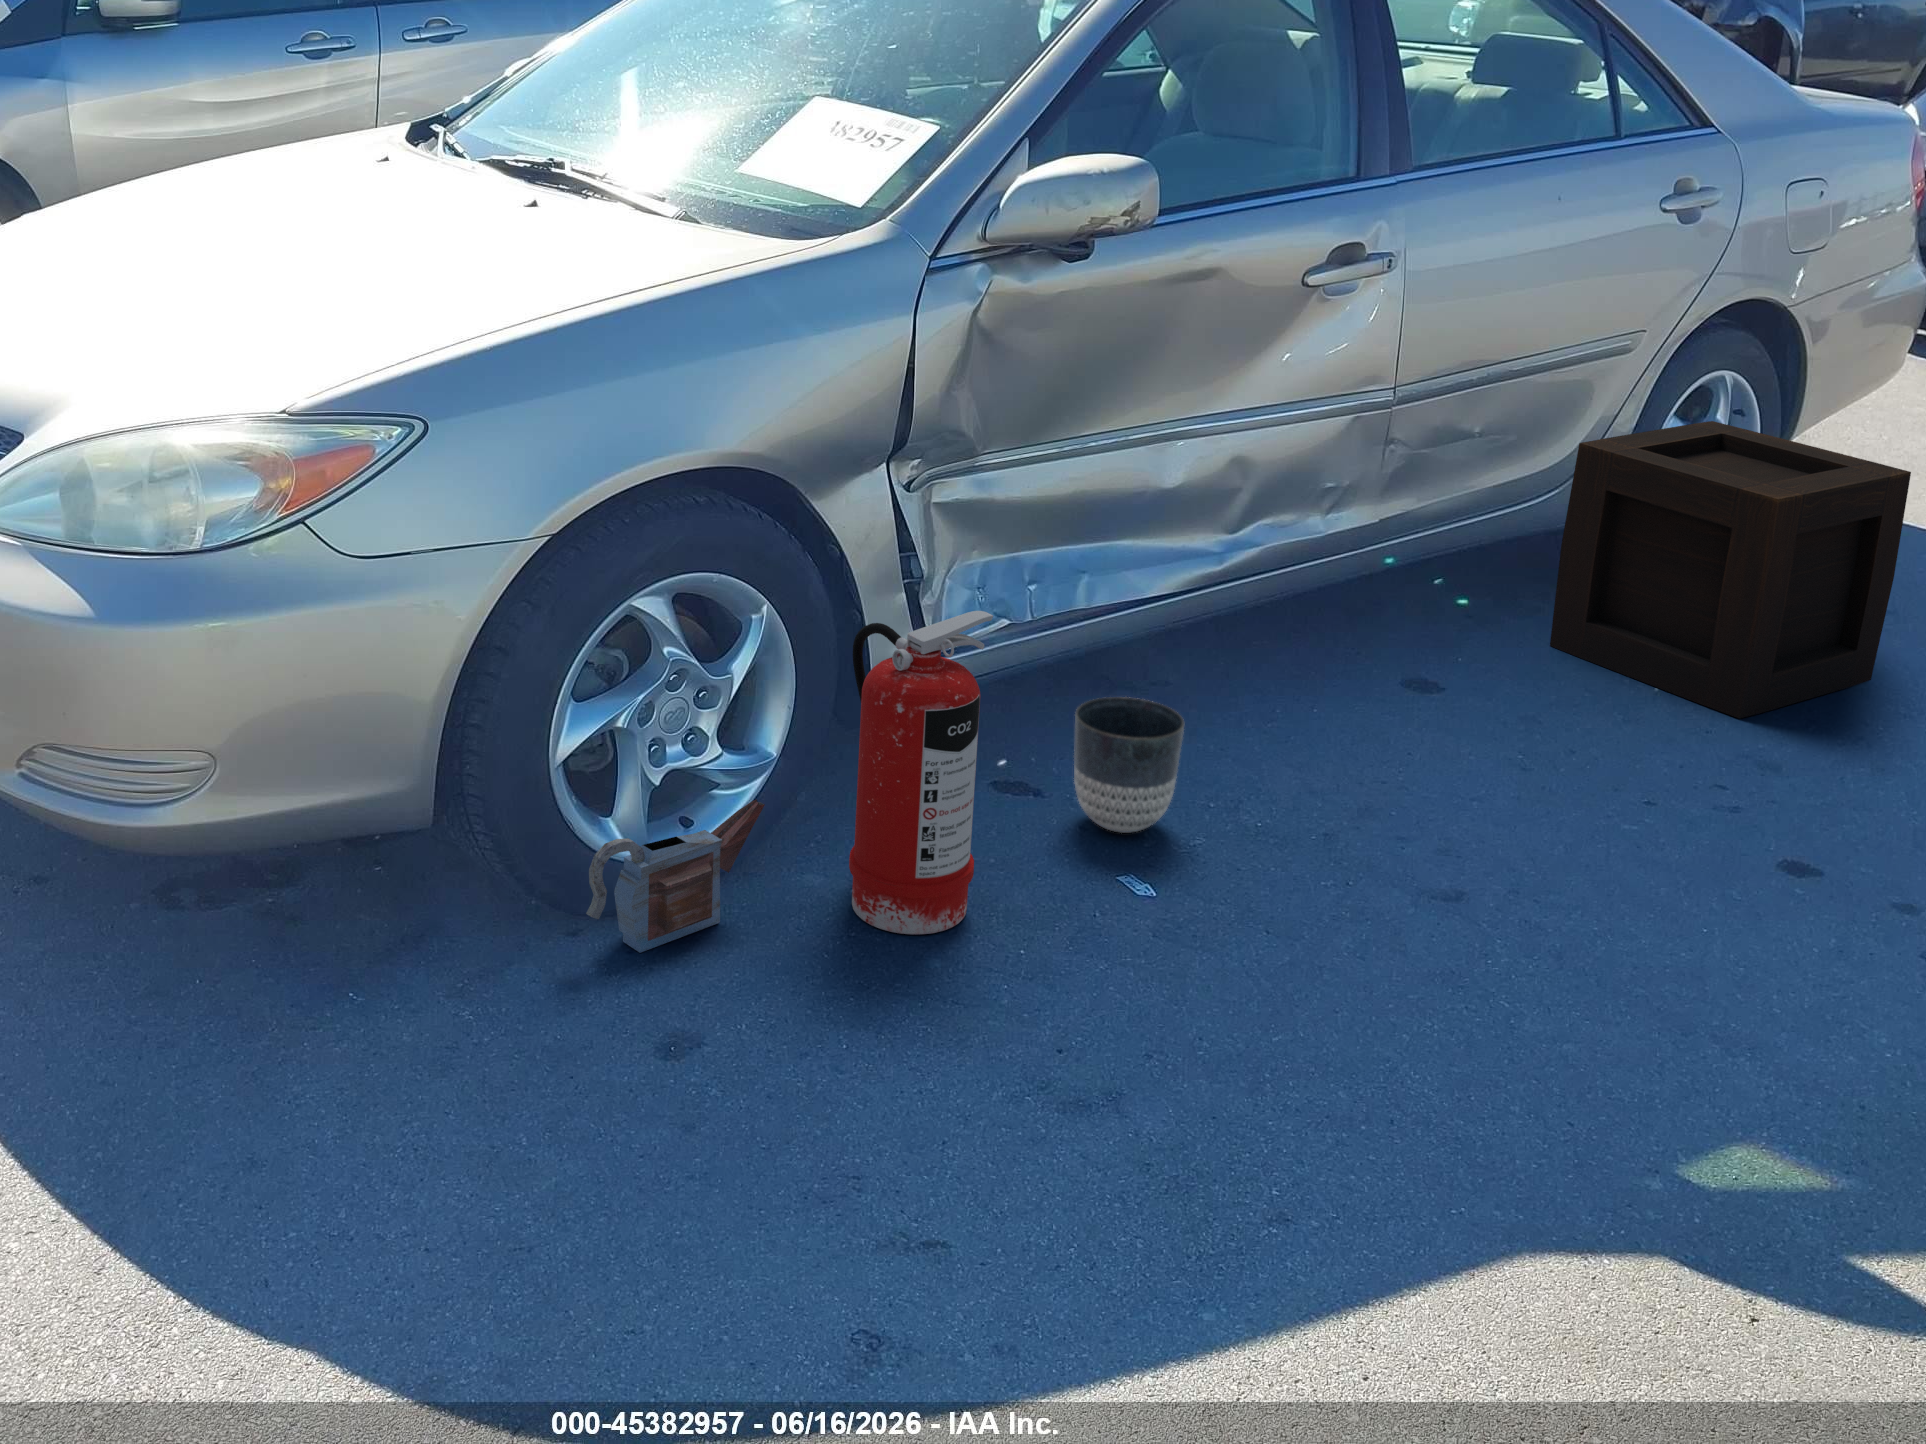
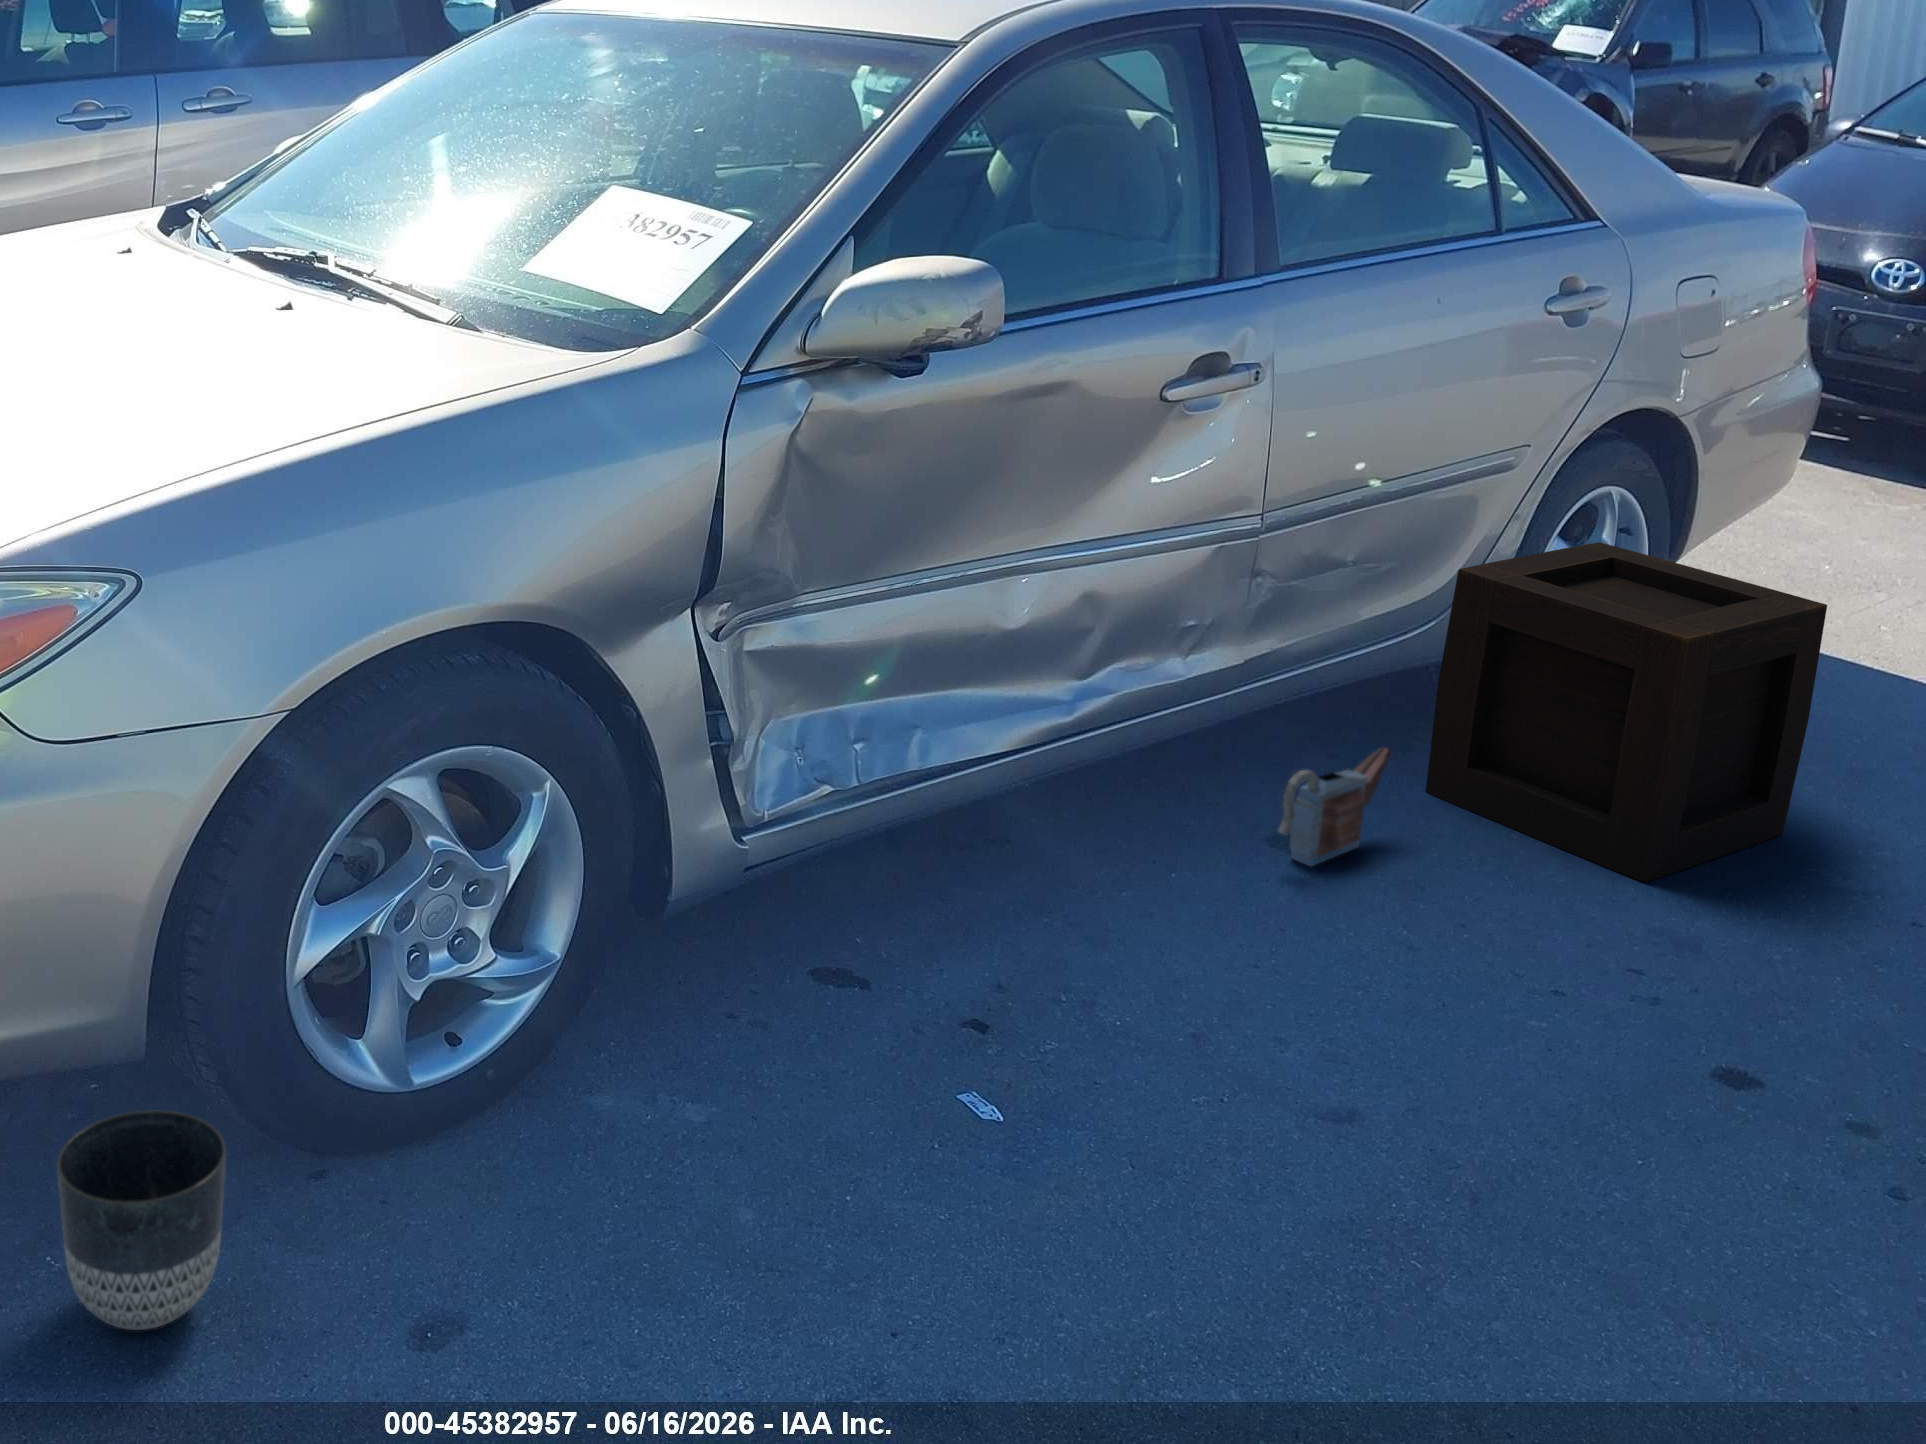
fire extinguisher: present [849,611,993,934] -> none [645,787,813,1169]
planter: present [1074,697,1184,833] -> present [57,1111,226,1330]
watering can: present [586,799,765,953] -> present [1278,747,1392,866]

